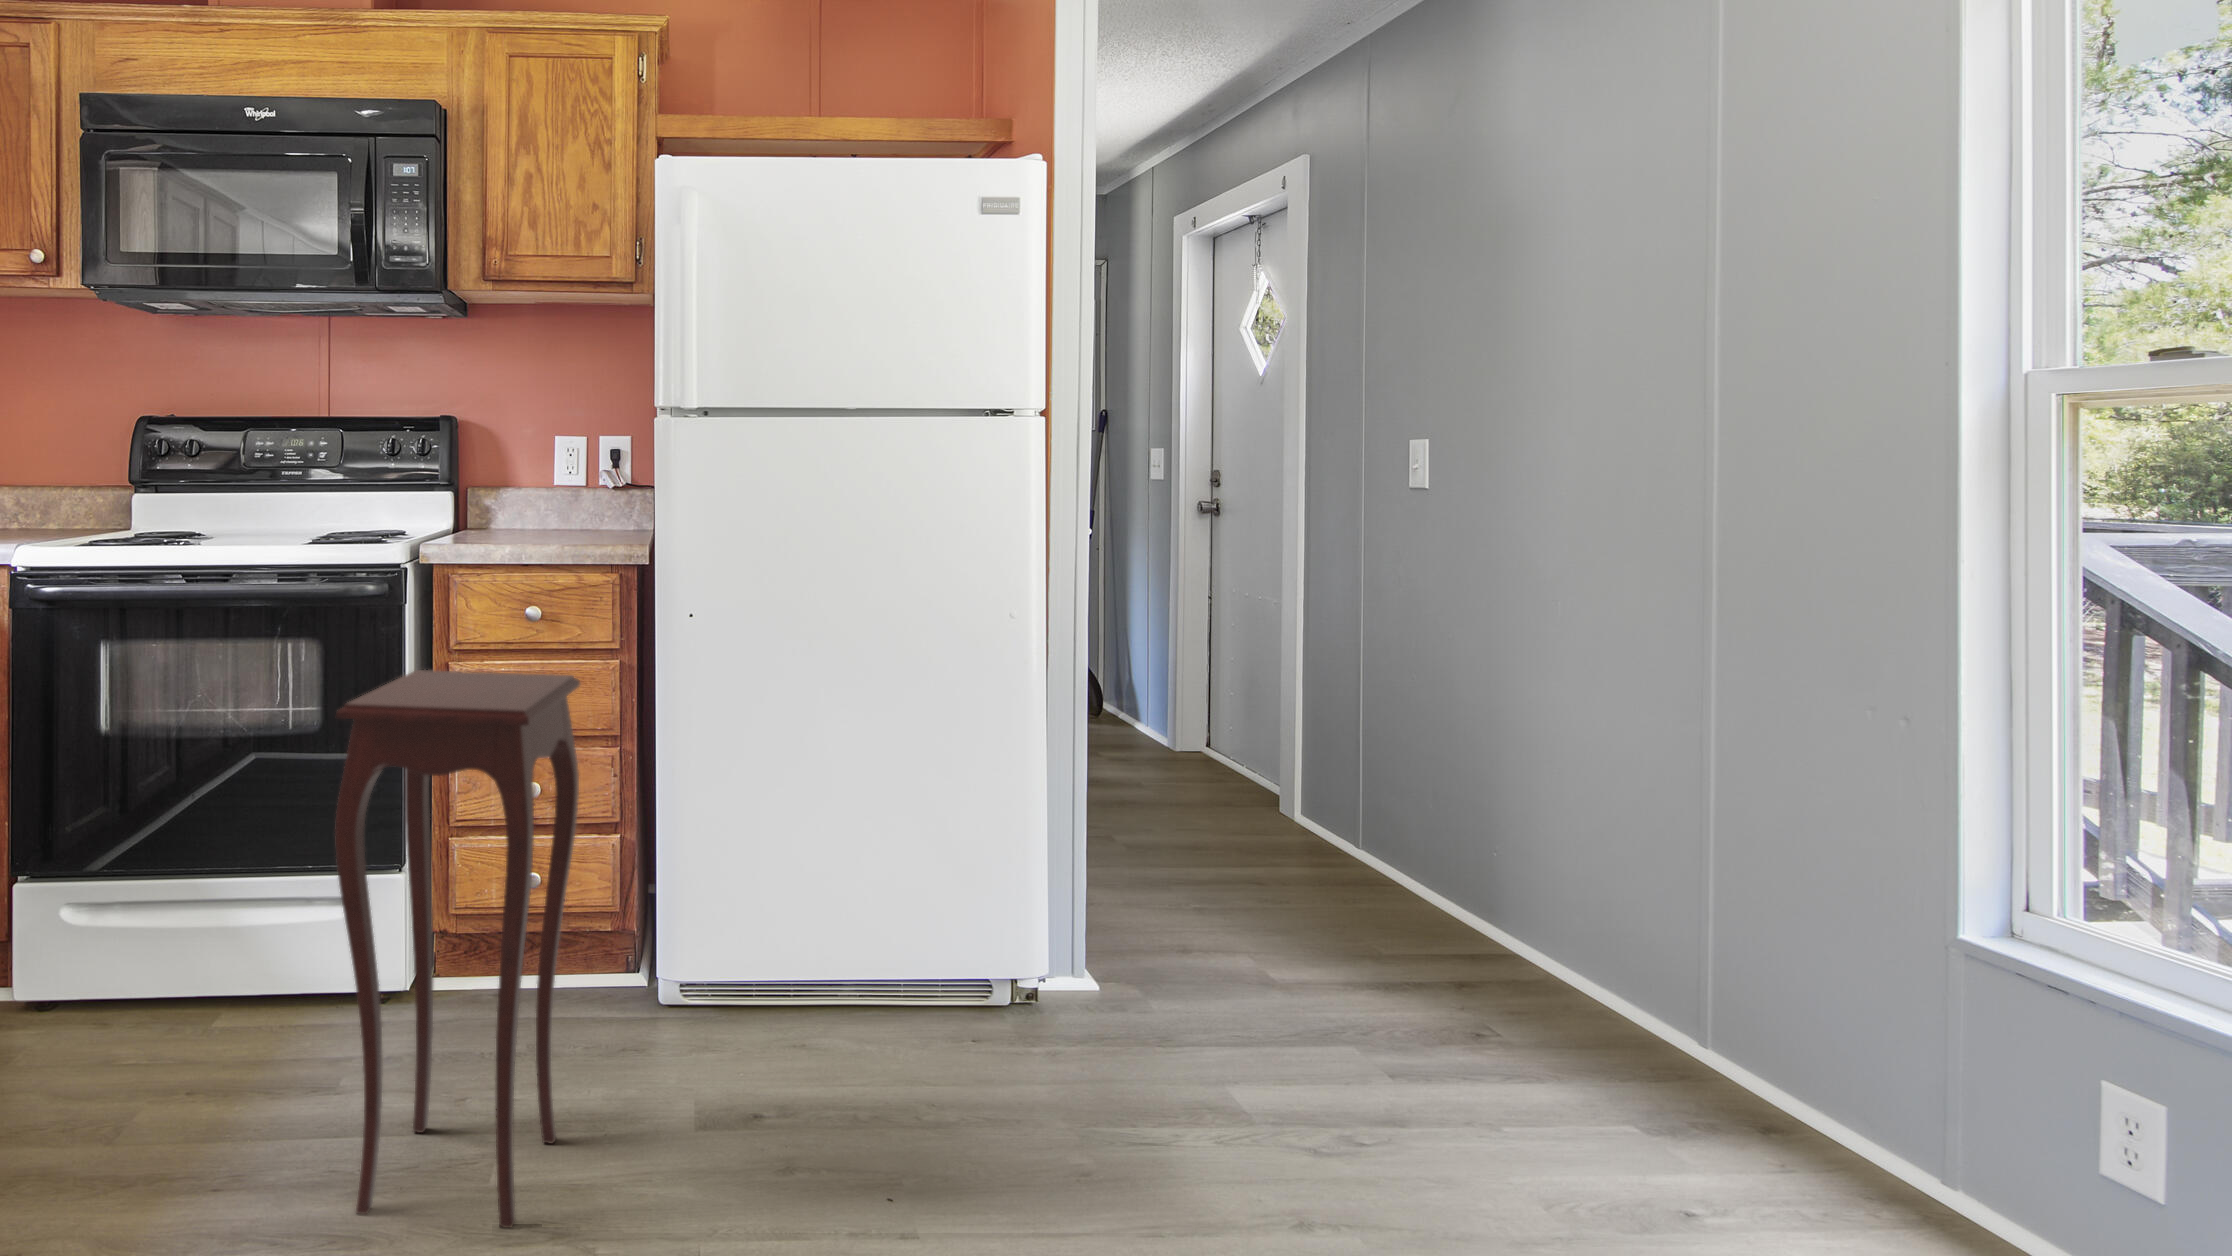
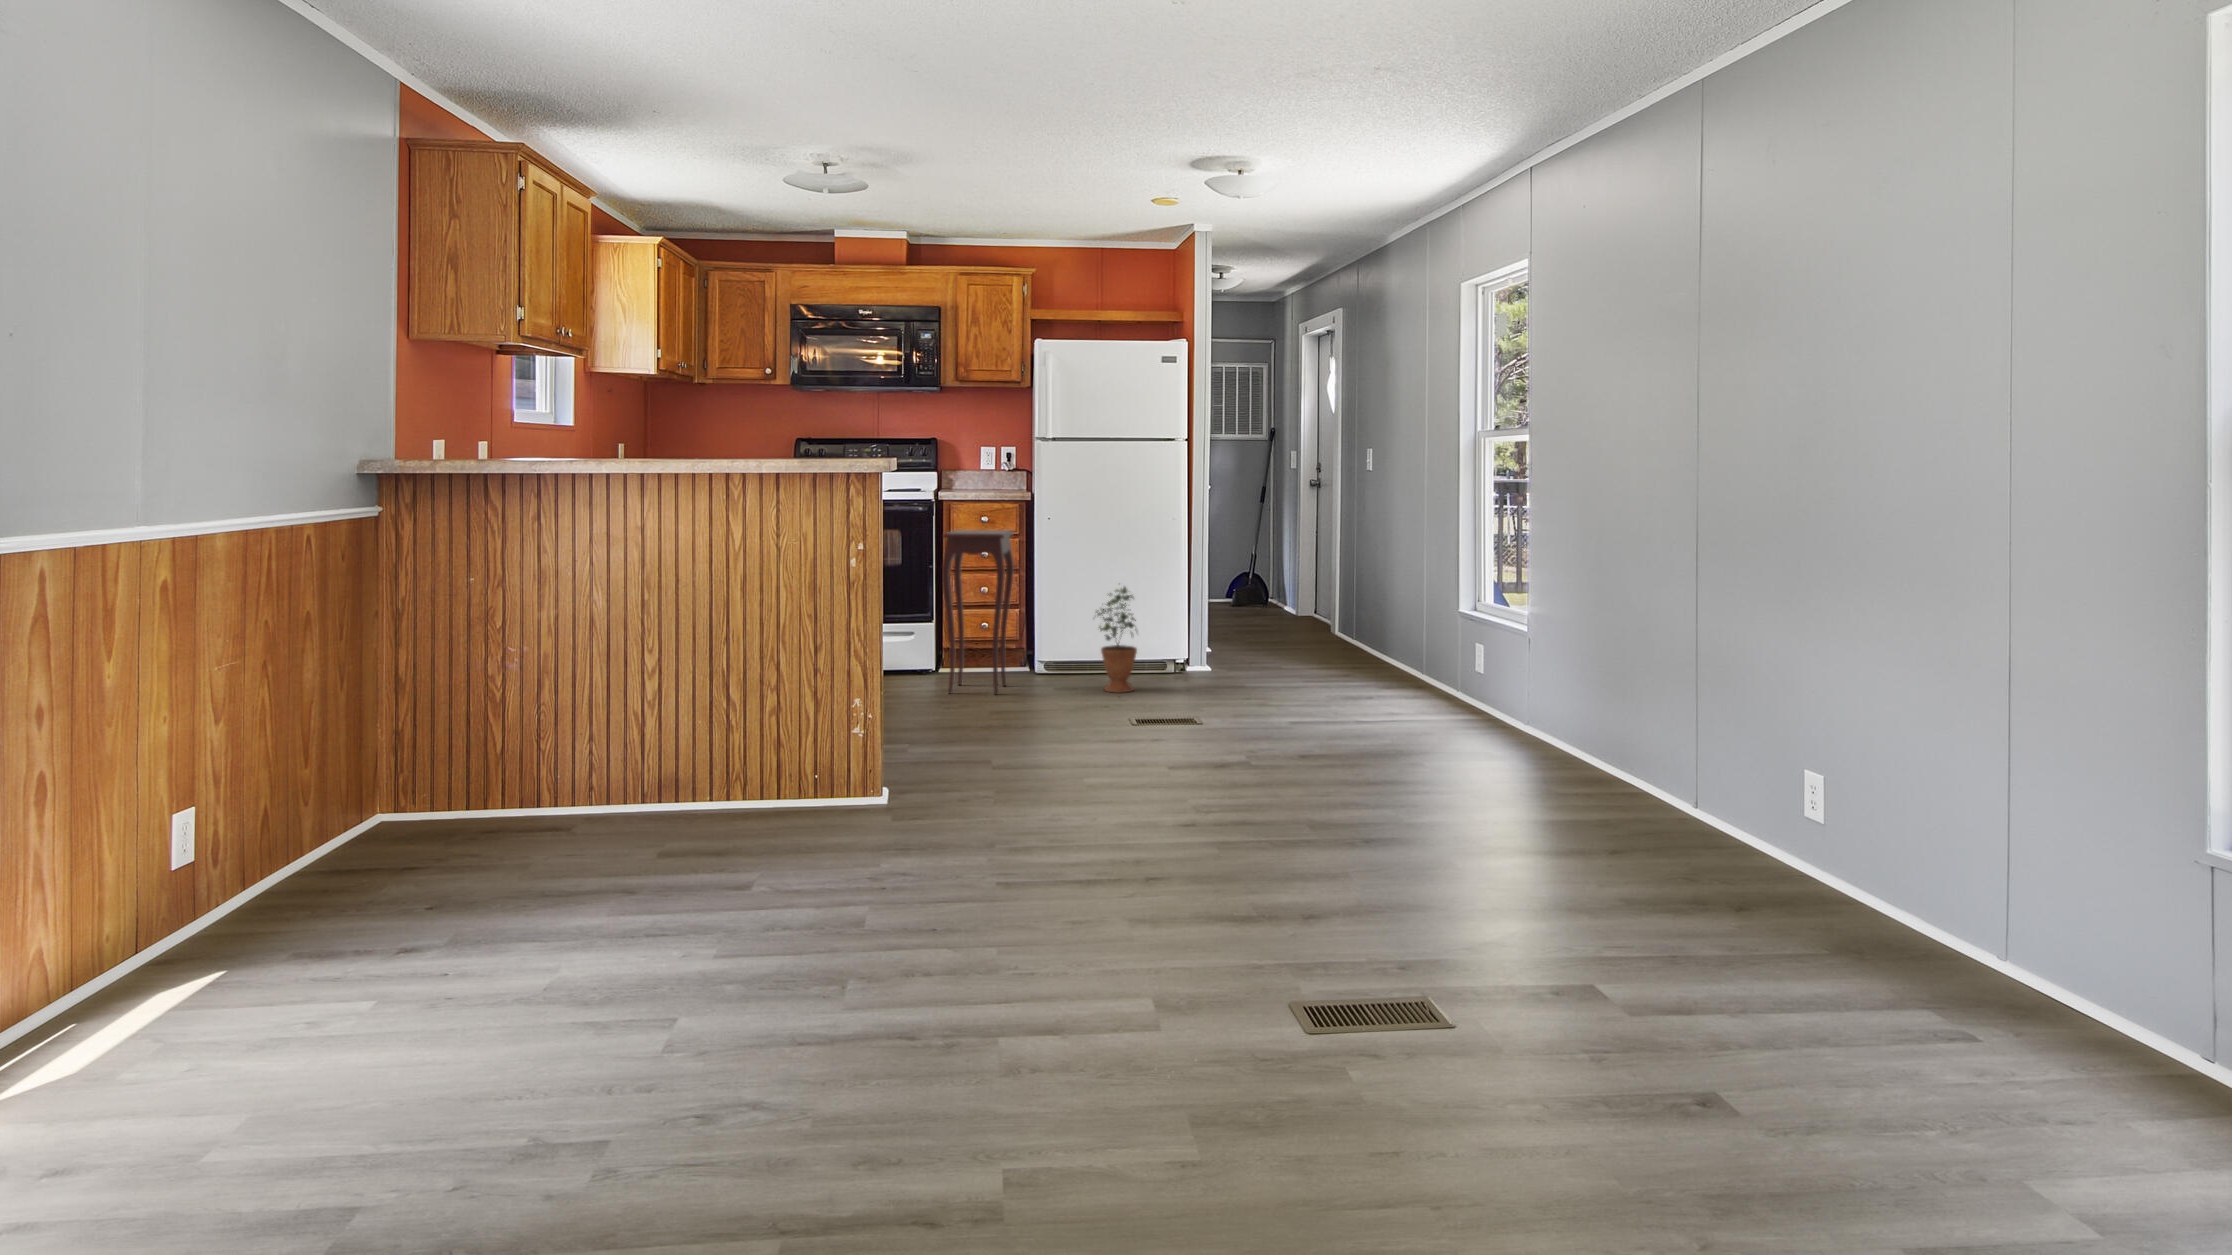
potted plant: none [814,843,958,1215] -> present [1097,587,1137,693]

